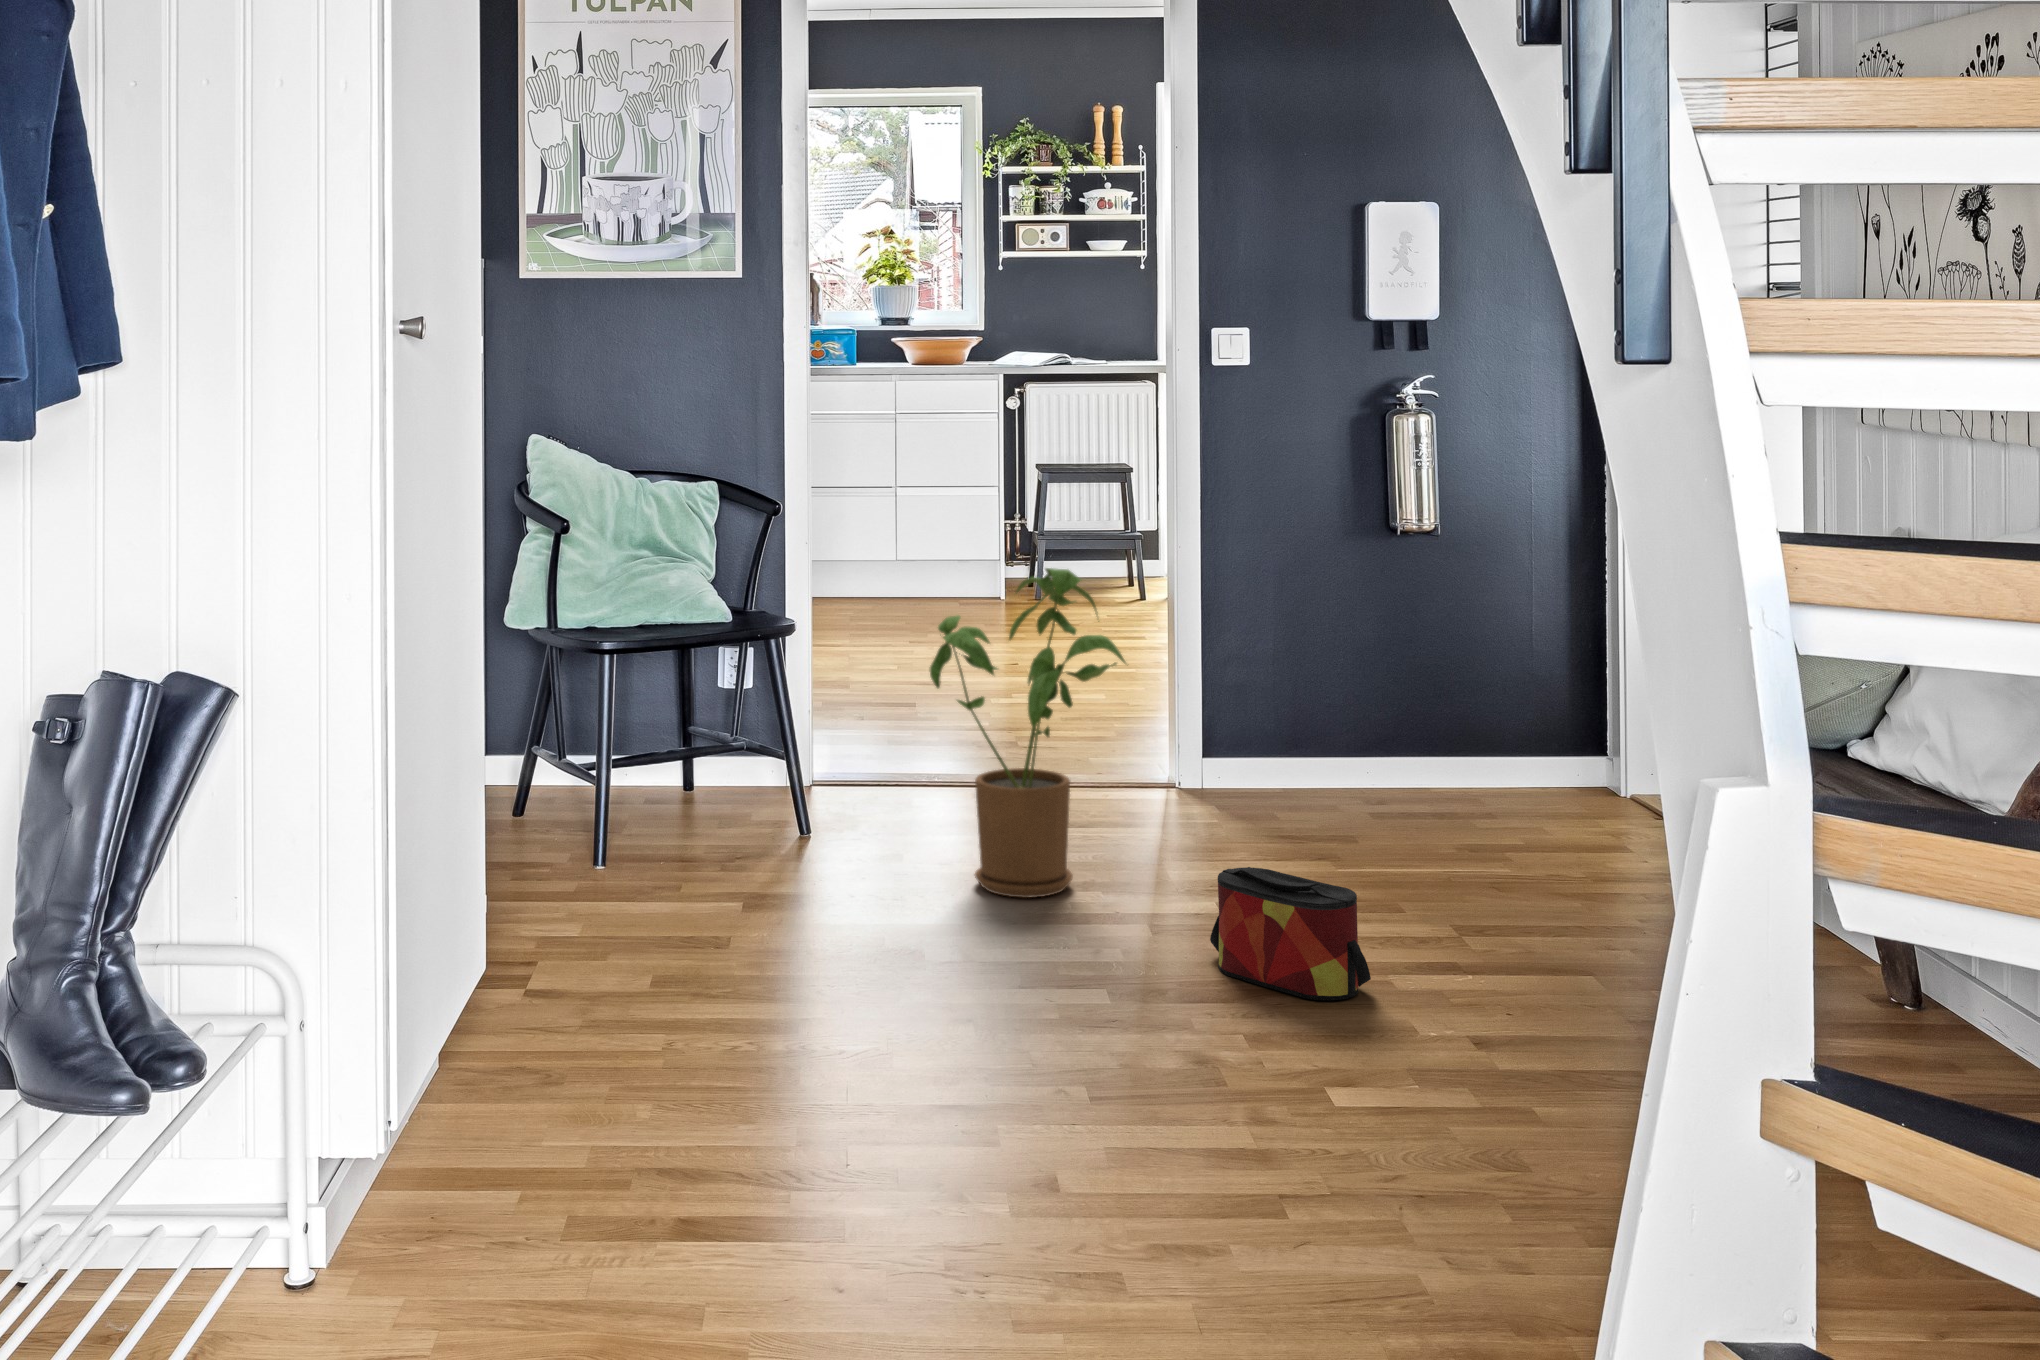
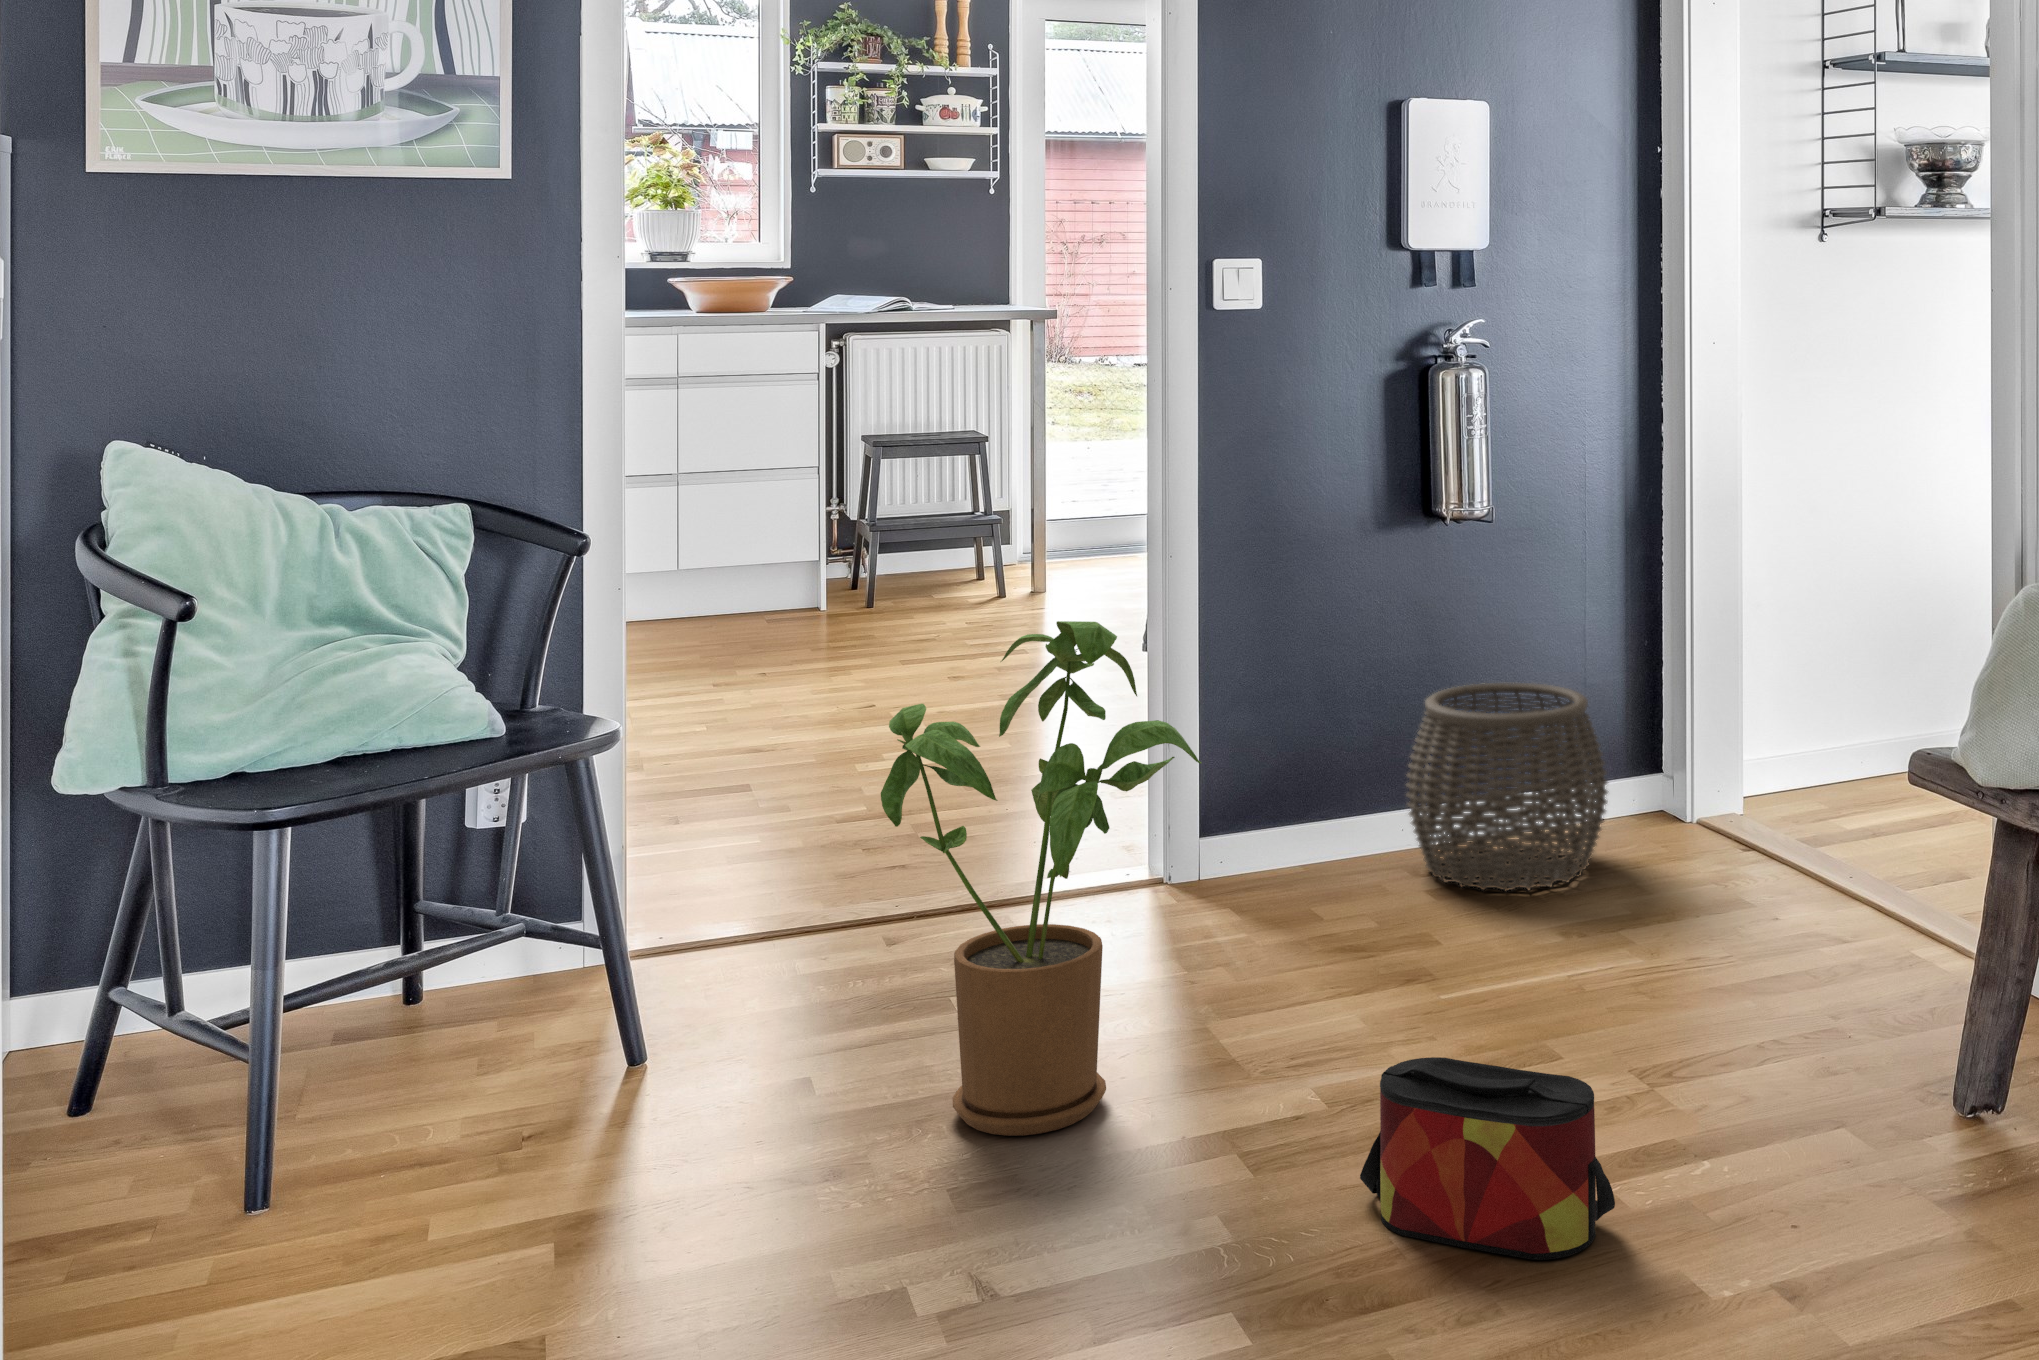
woven basket: none [1353,657,1517,816] -> present [1407,683,1608,891]

